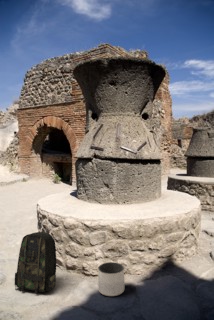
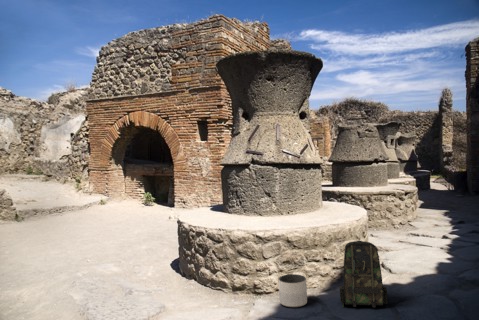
backpack: present [15,231,56,293] -> present [339,240,388,307]

